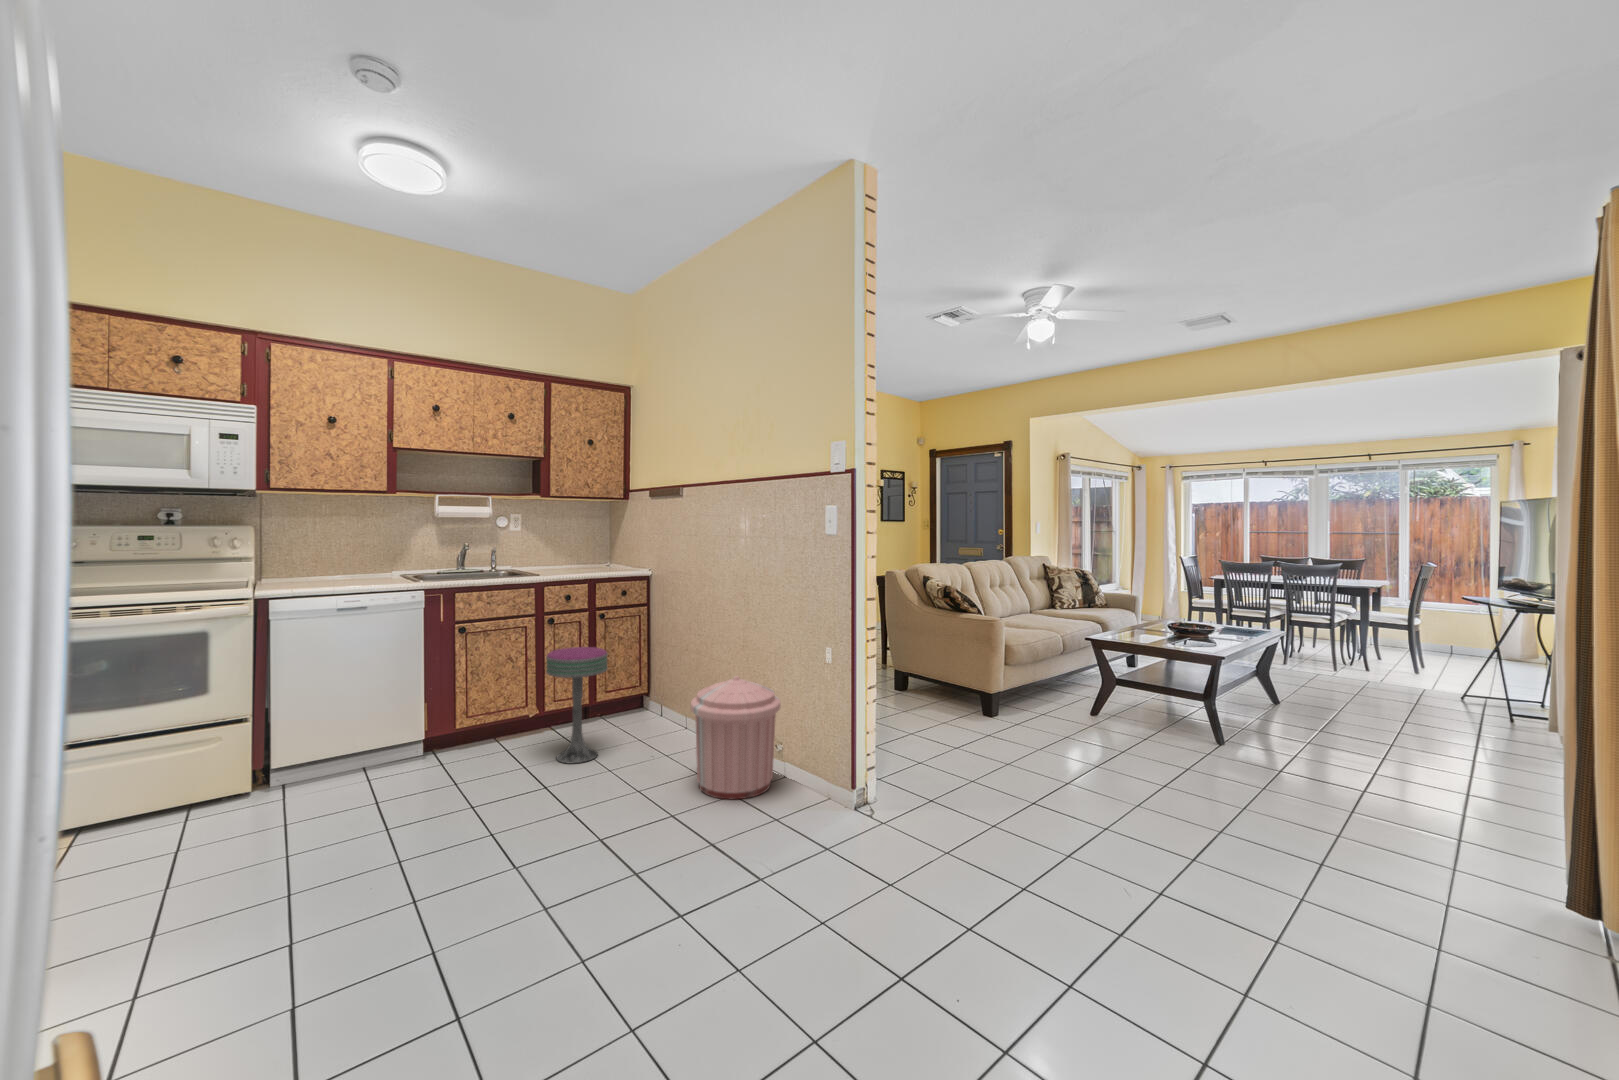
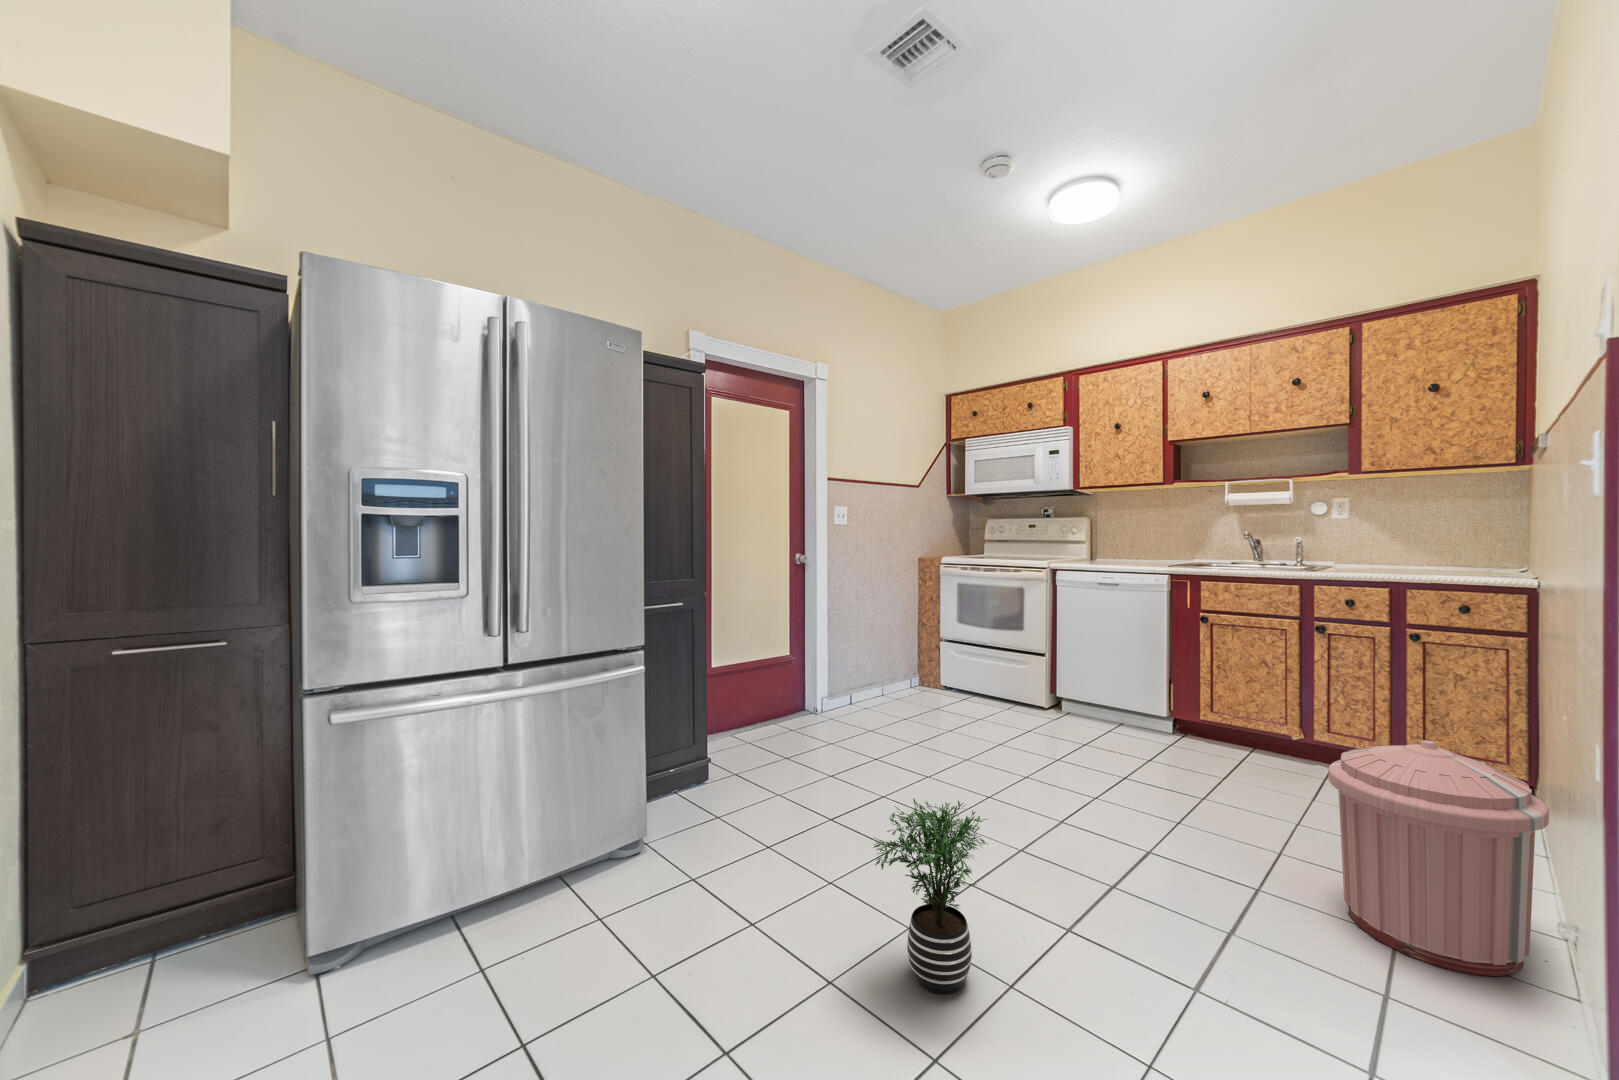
bar stool: present [546,647,608,763] -> none [1243,656,1337,808]
potted plant: none [659,820,778,998] -> present [874,798,987,994]

